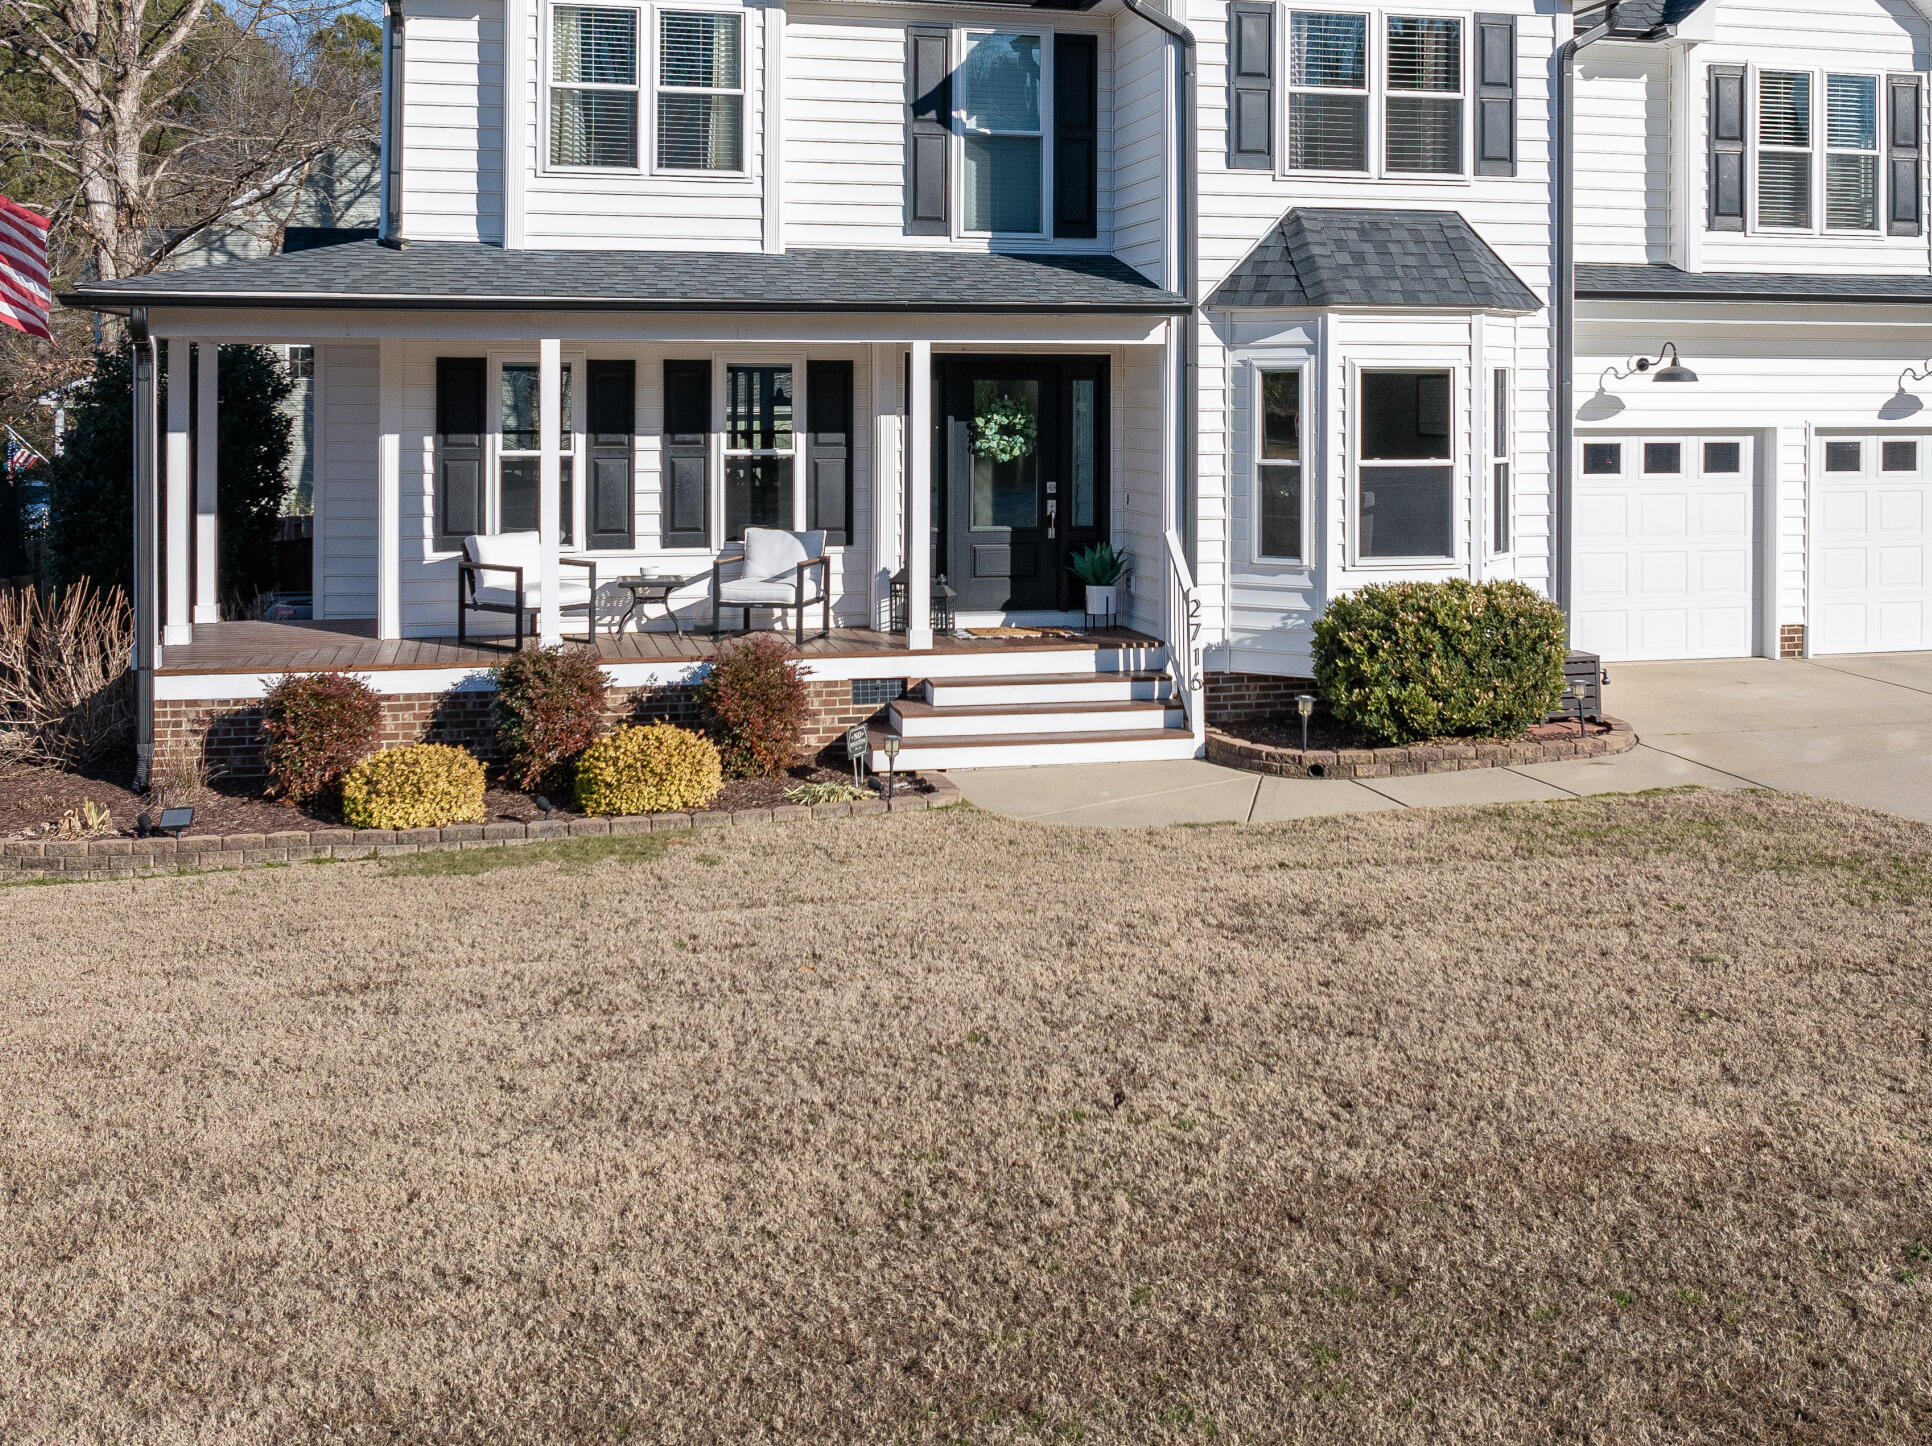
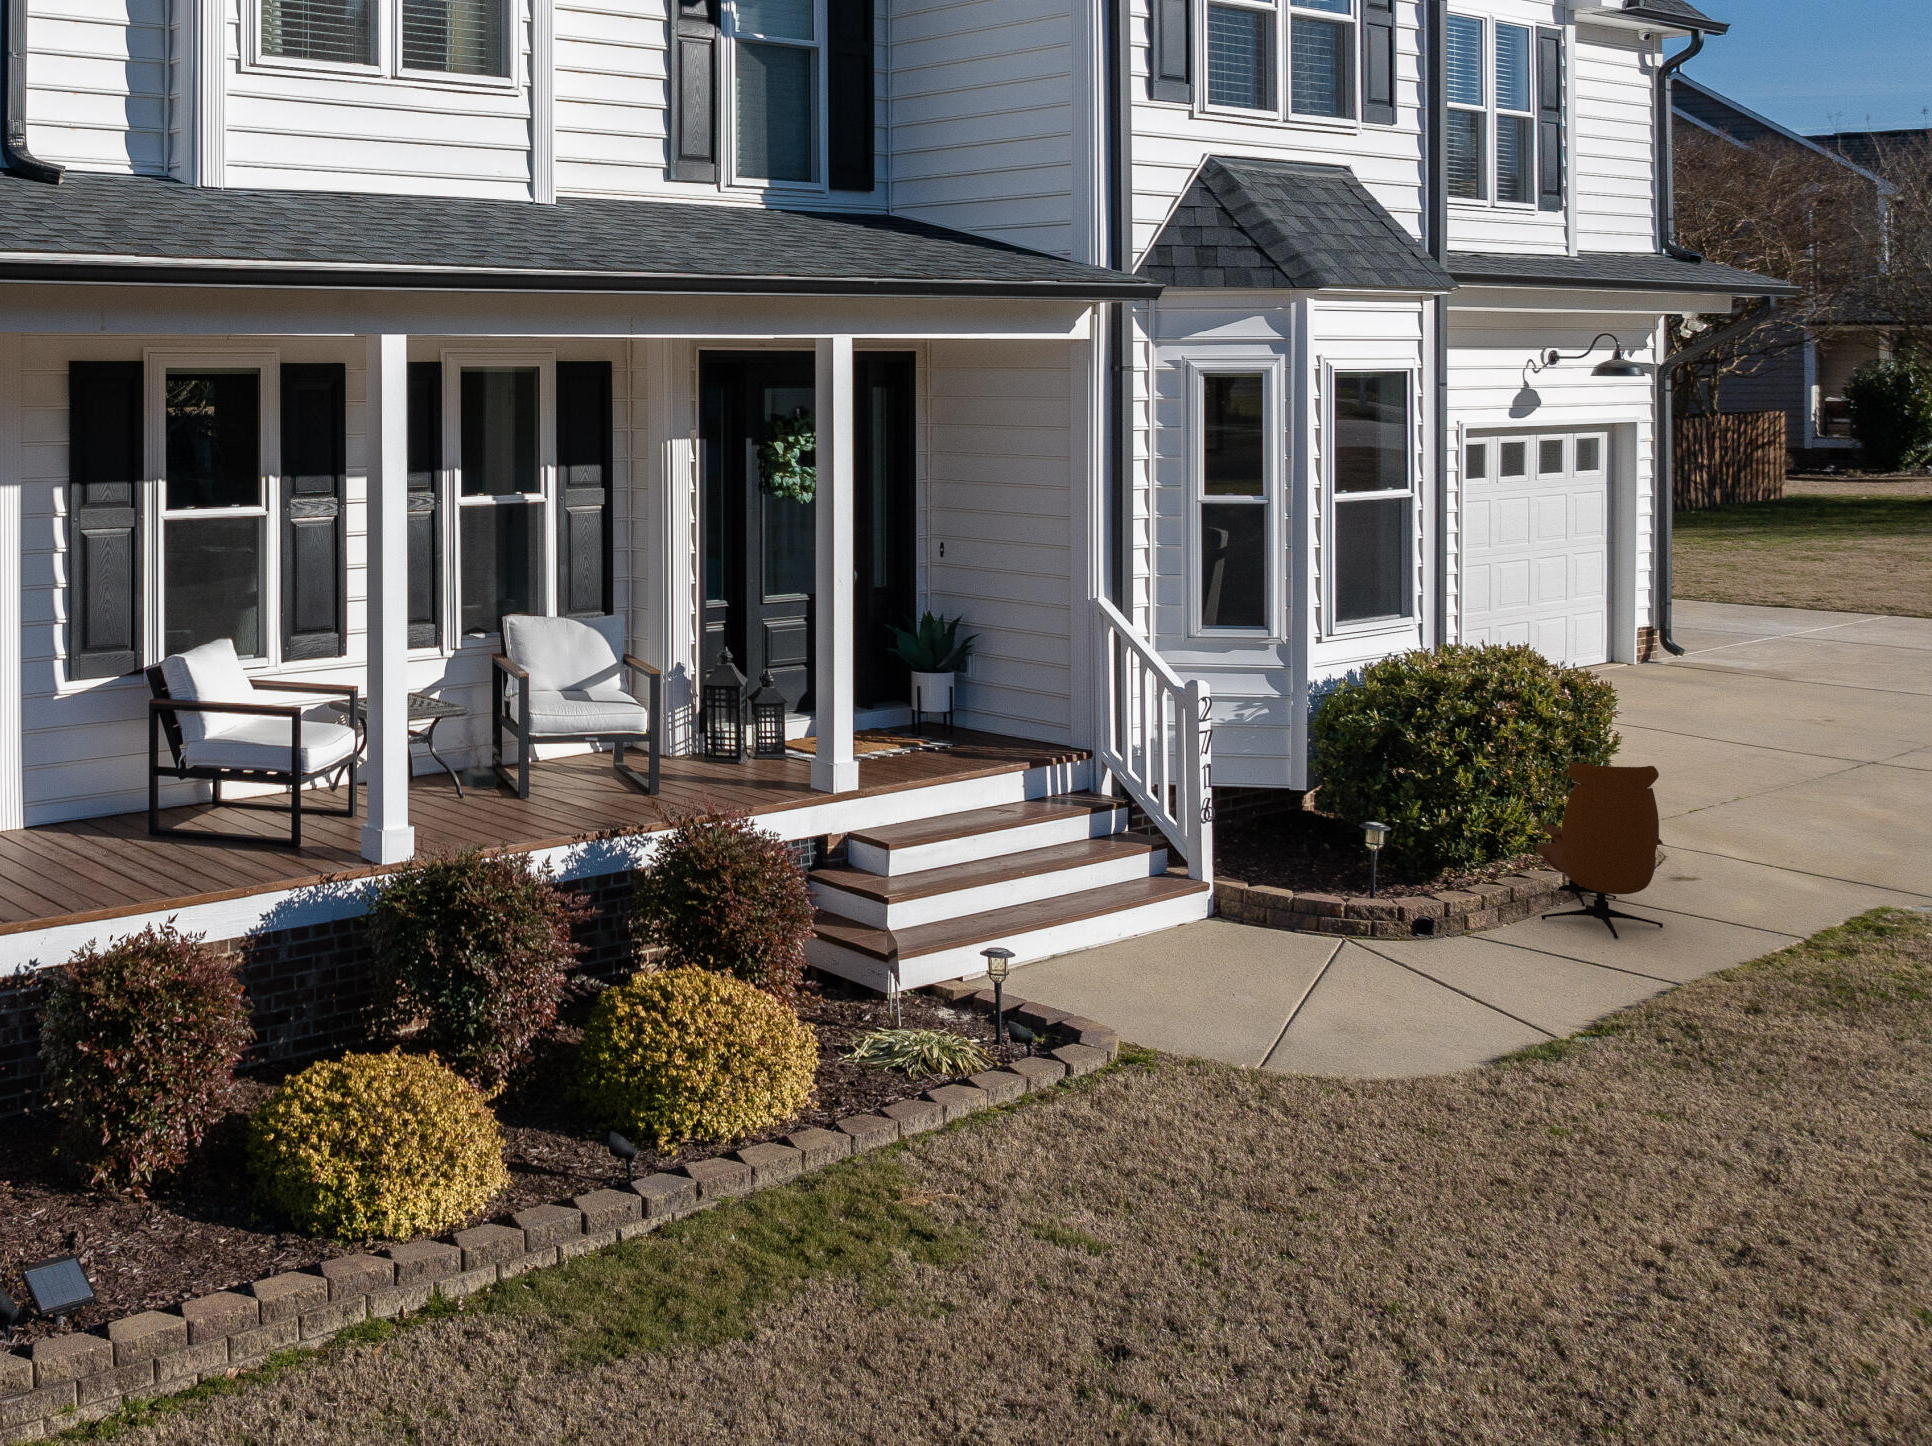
lounge chair: none [1359,652,1464,779] -> present [1535,762,1663,939]

